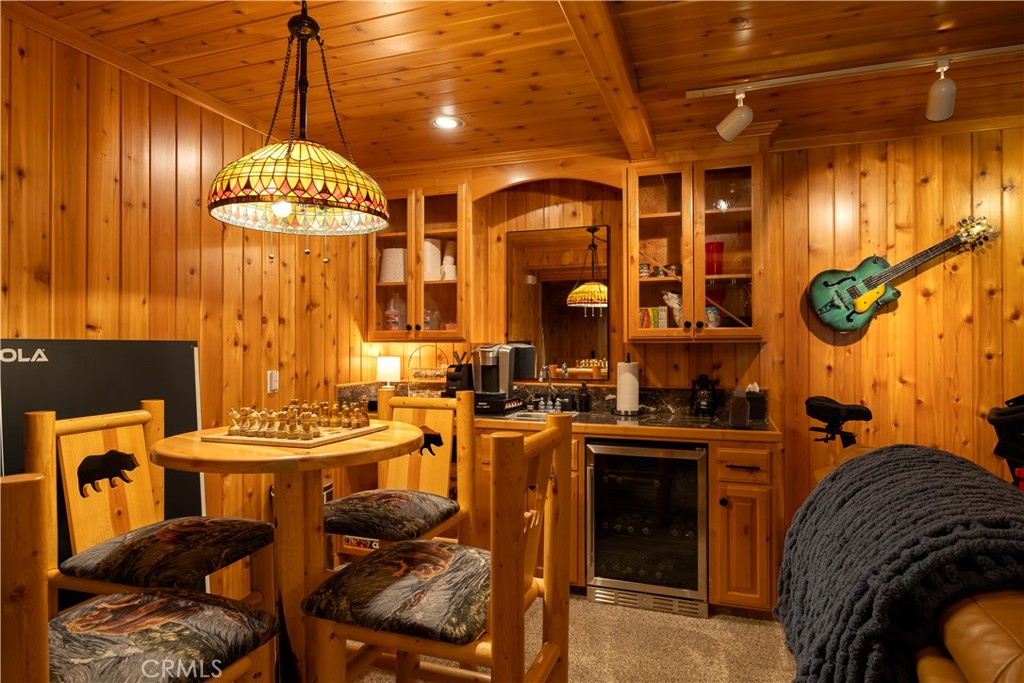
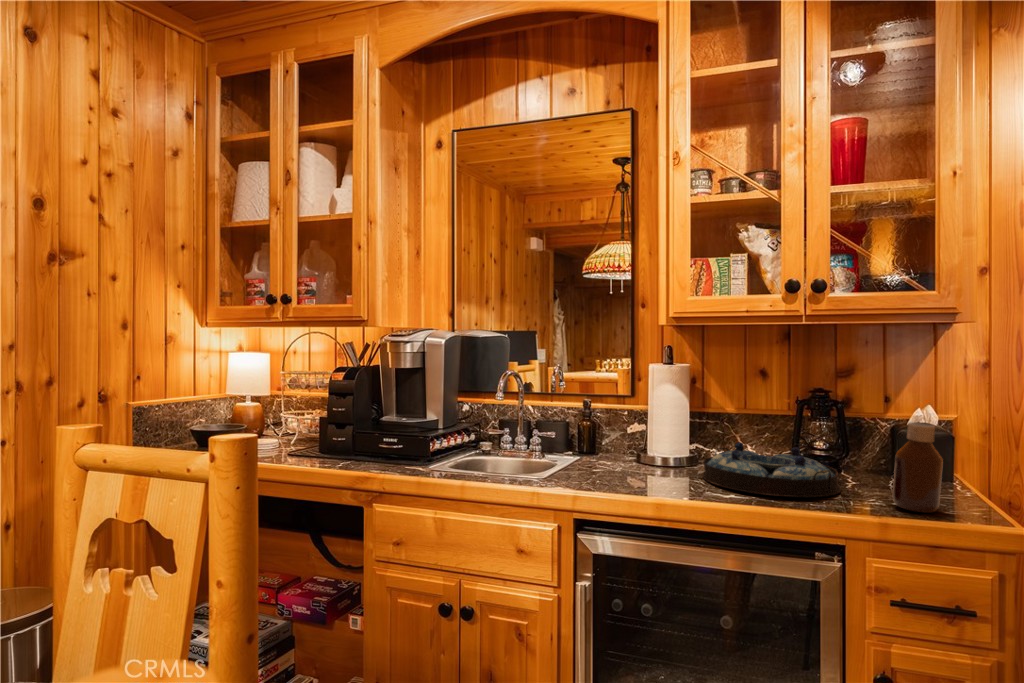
serving tray: none [645,402,709,424] -> present [702,442,841,497]

